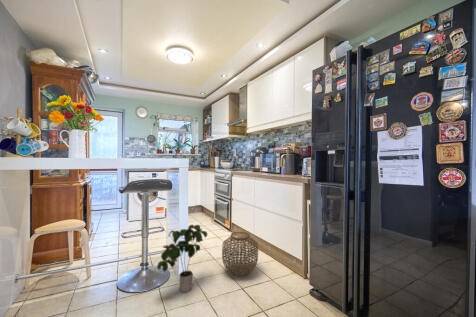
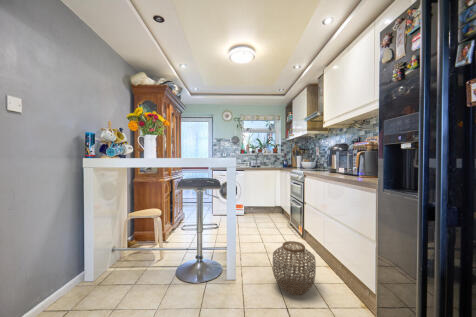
potted plant: present [157,225,207,292] -> none [199,226,256,294]

